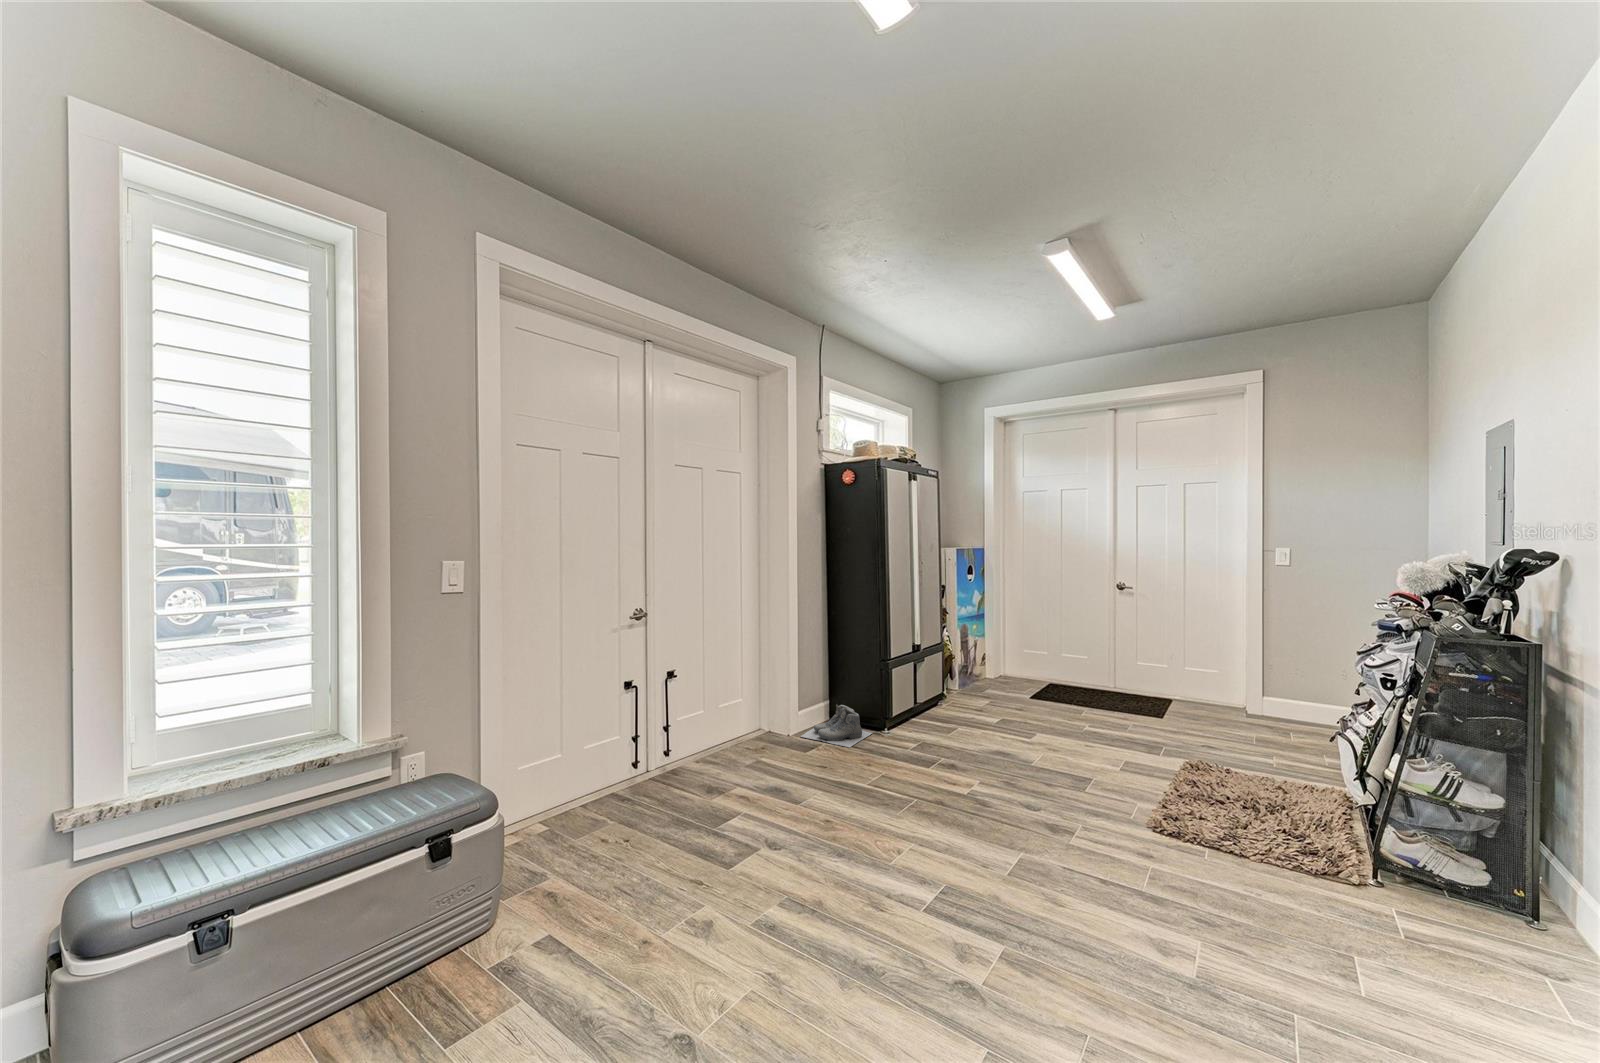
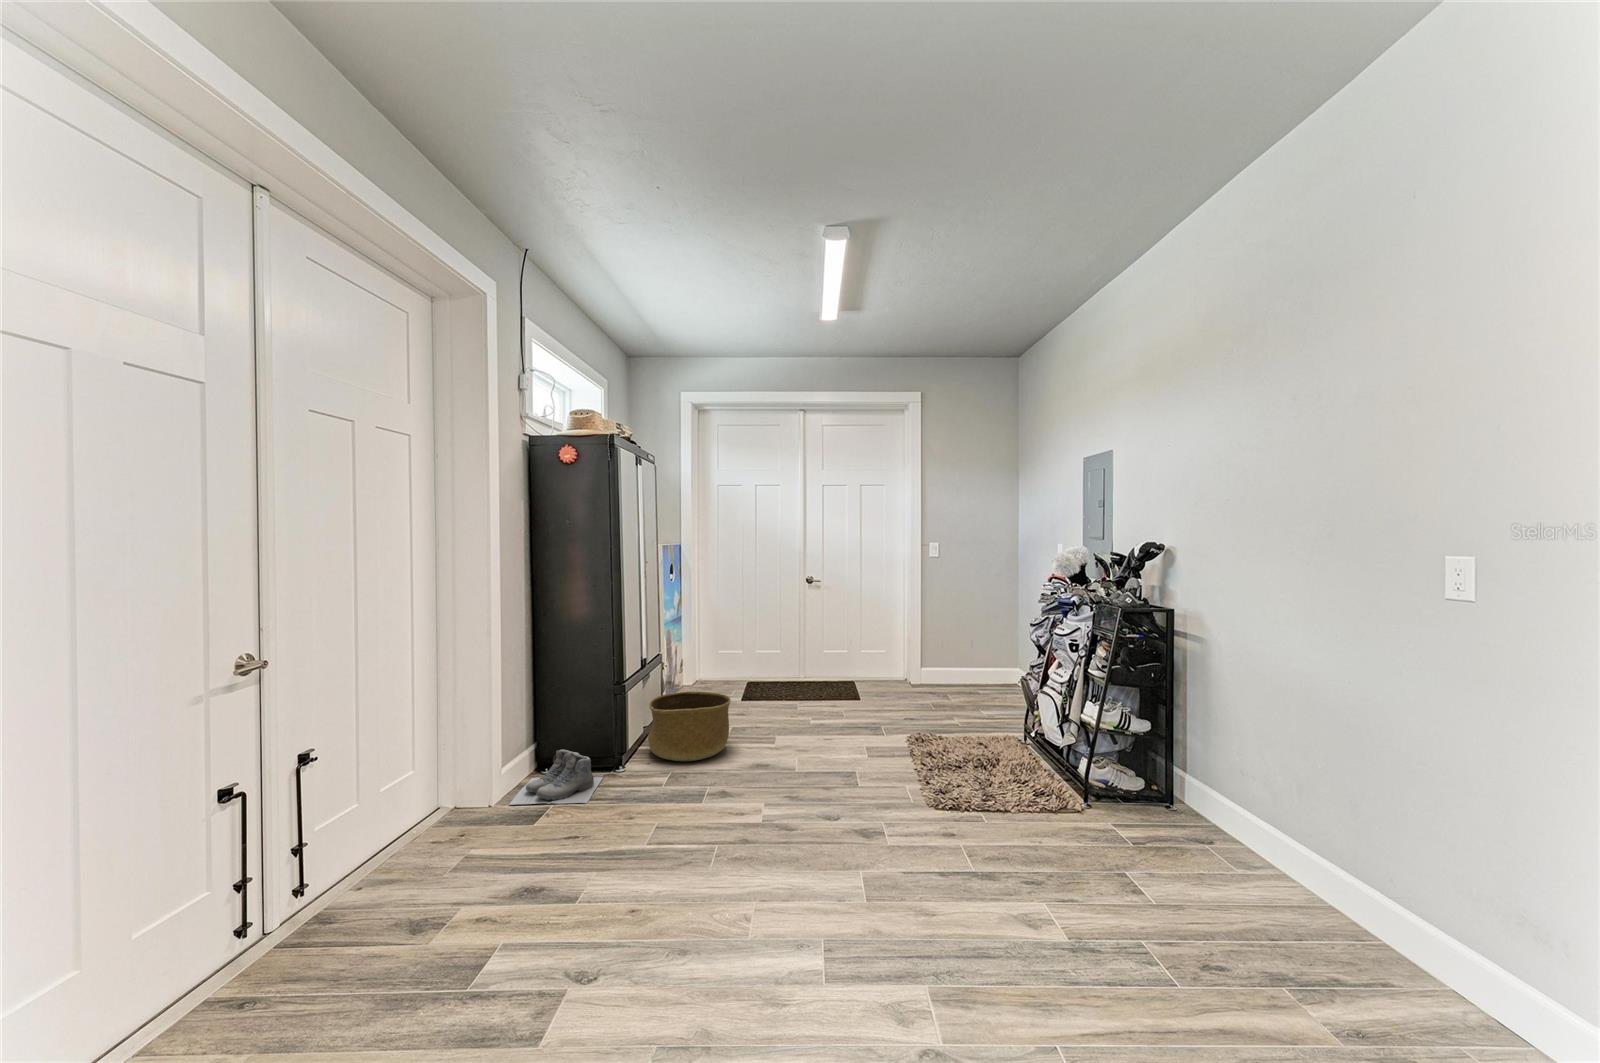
basket: none [916,677,990,736] -> present [648,692,731,761]

